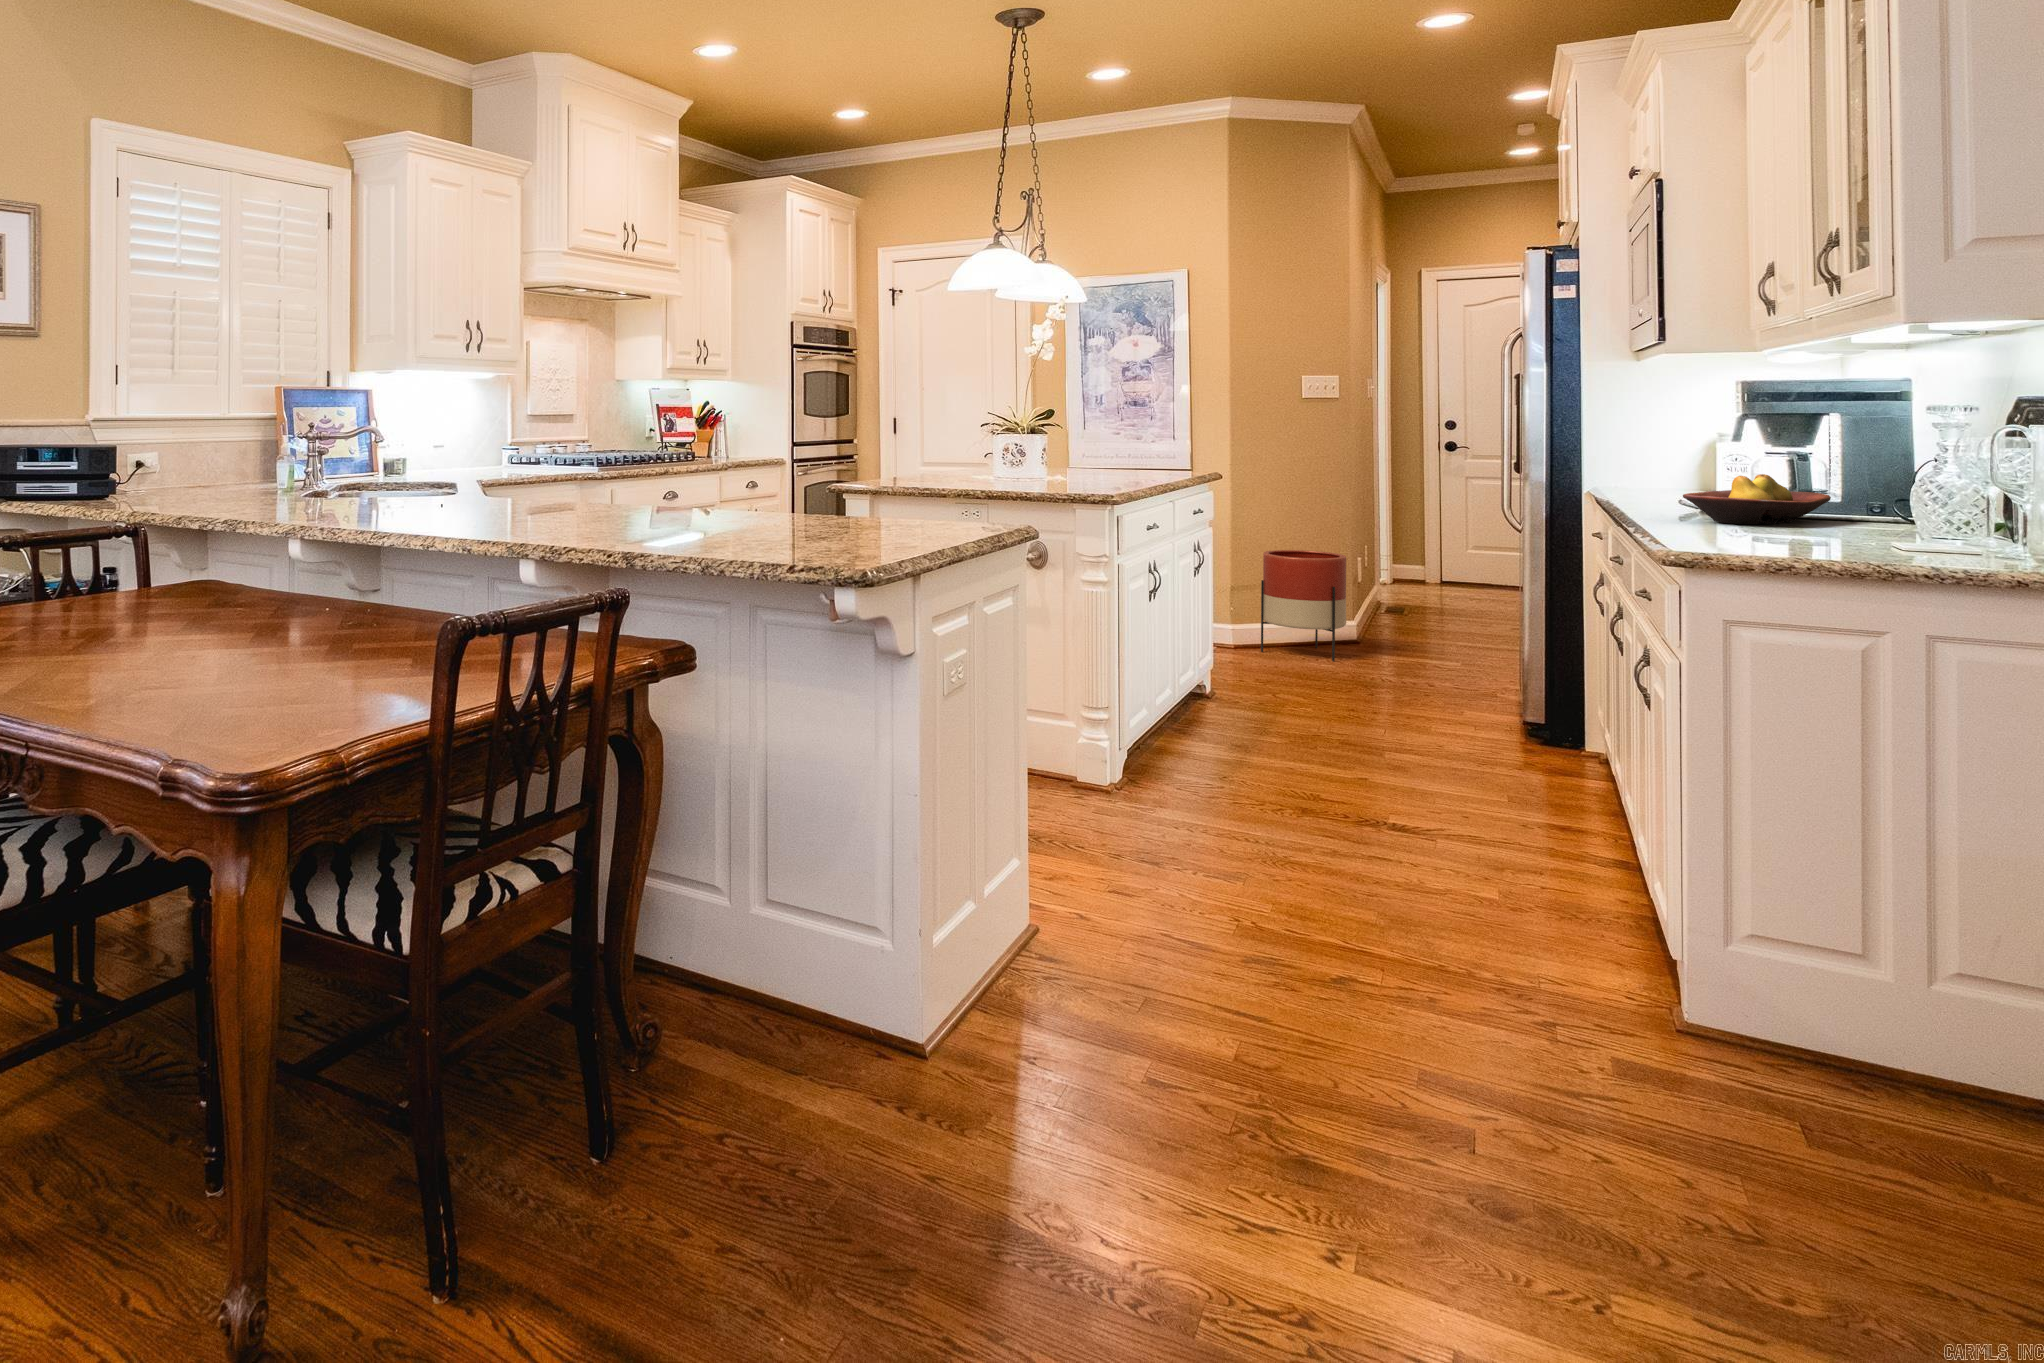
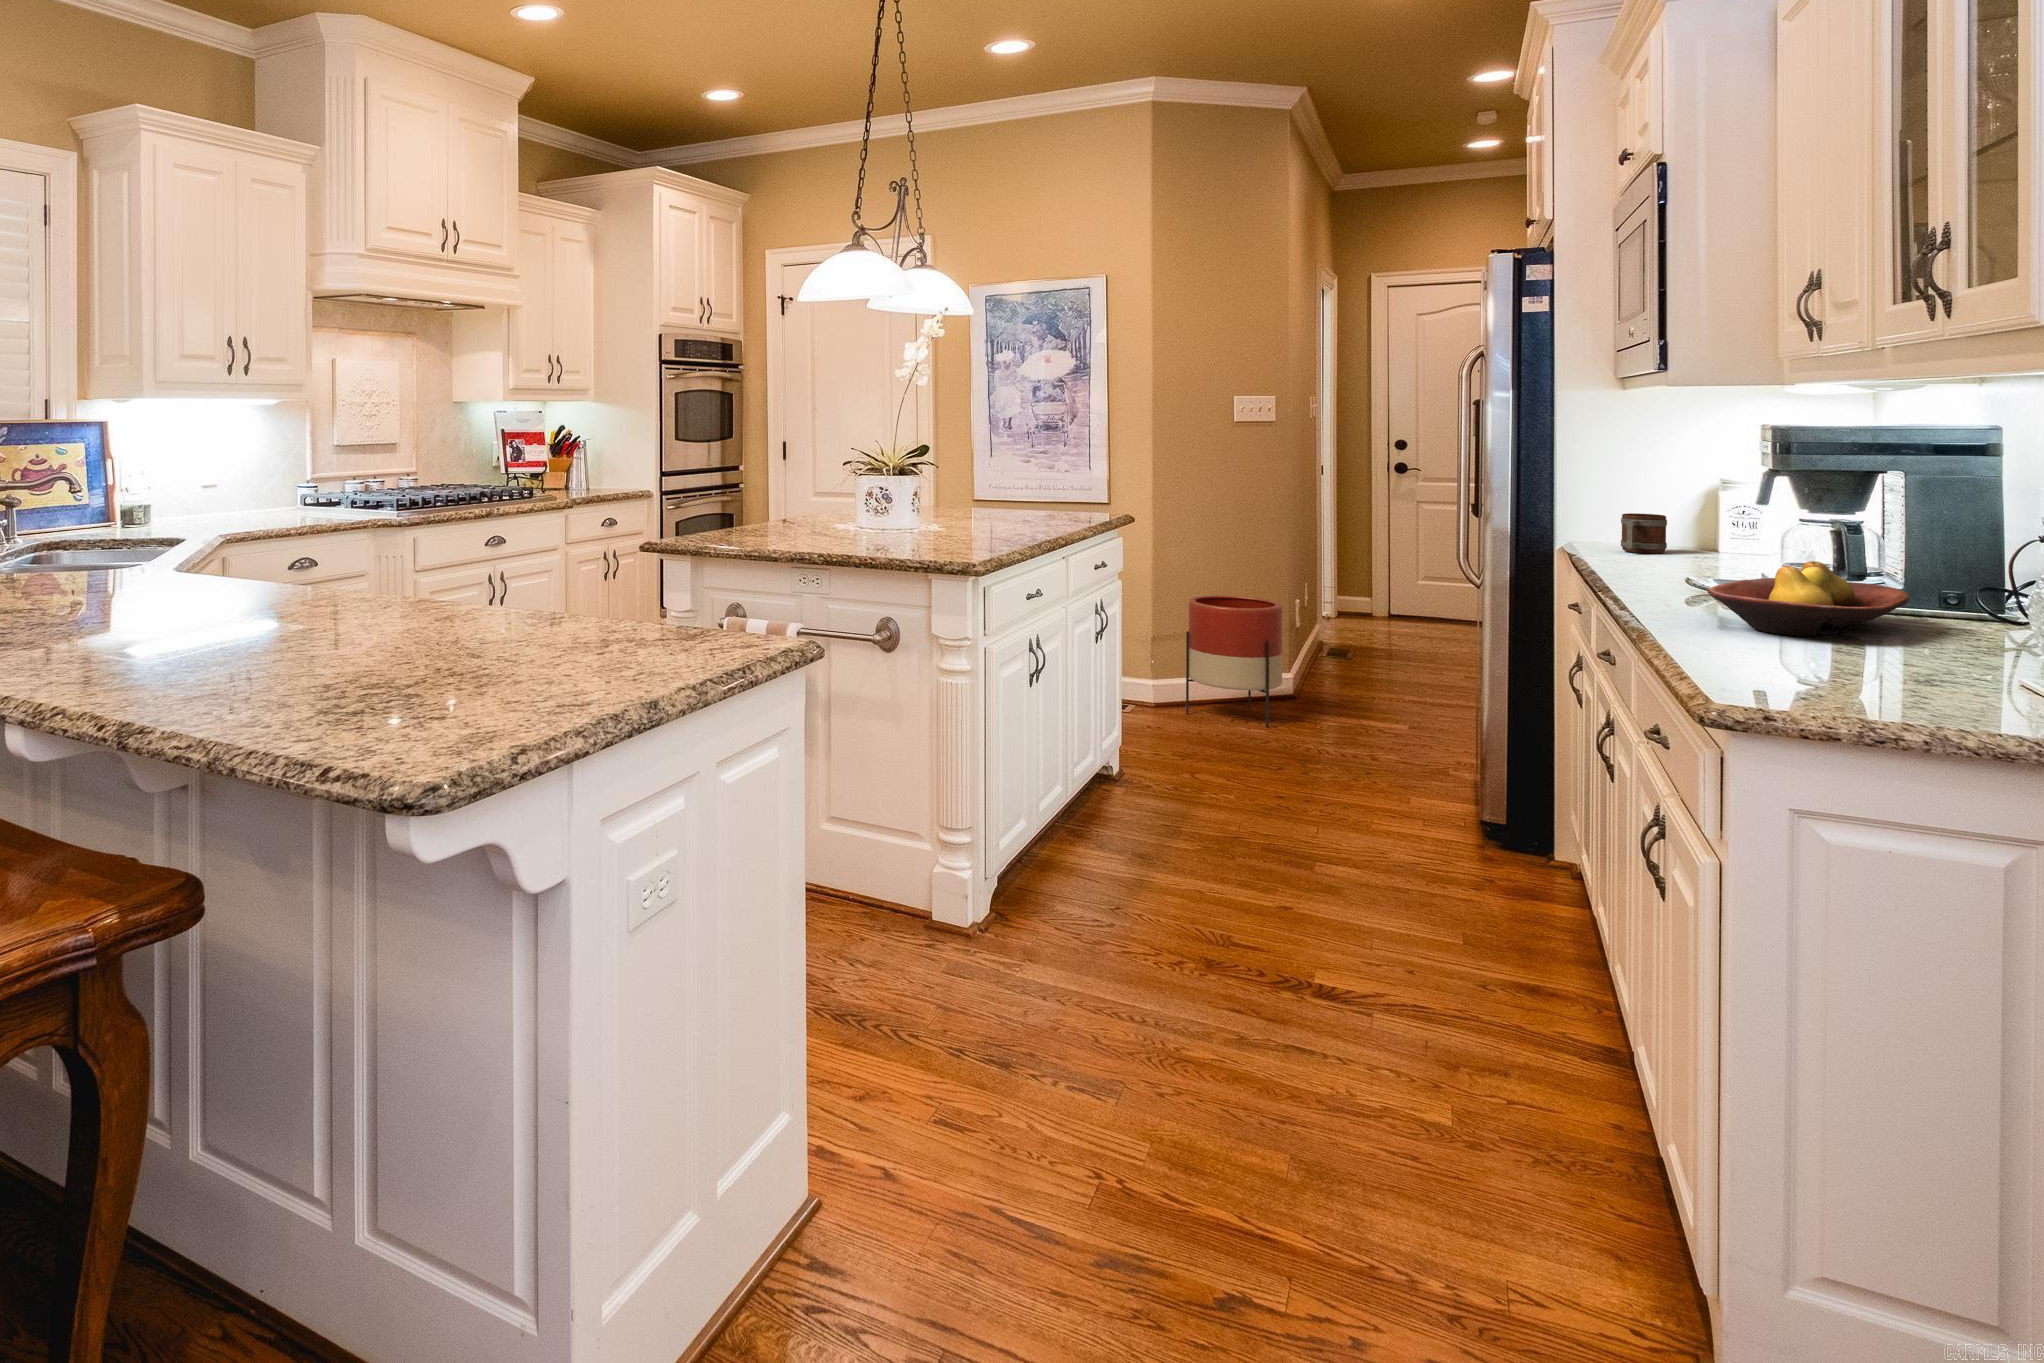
mug: none [1633,461,1671,492] -> present [1621,513,1667,553]

